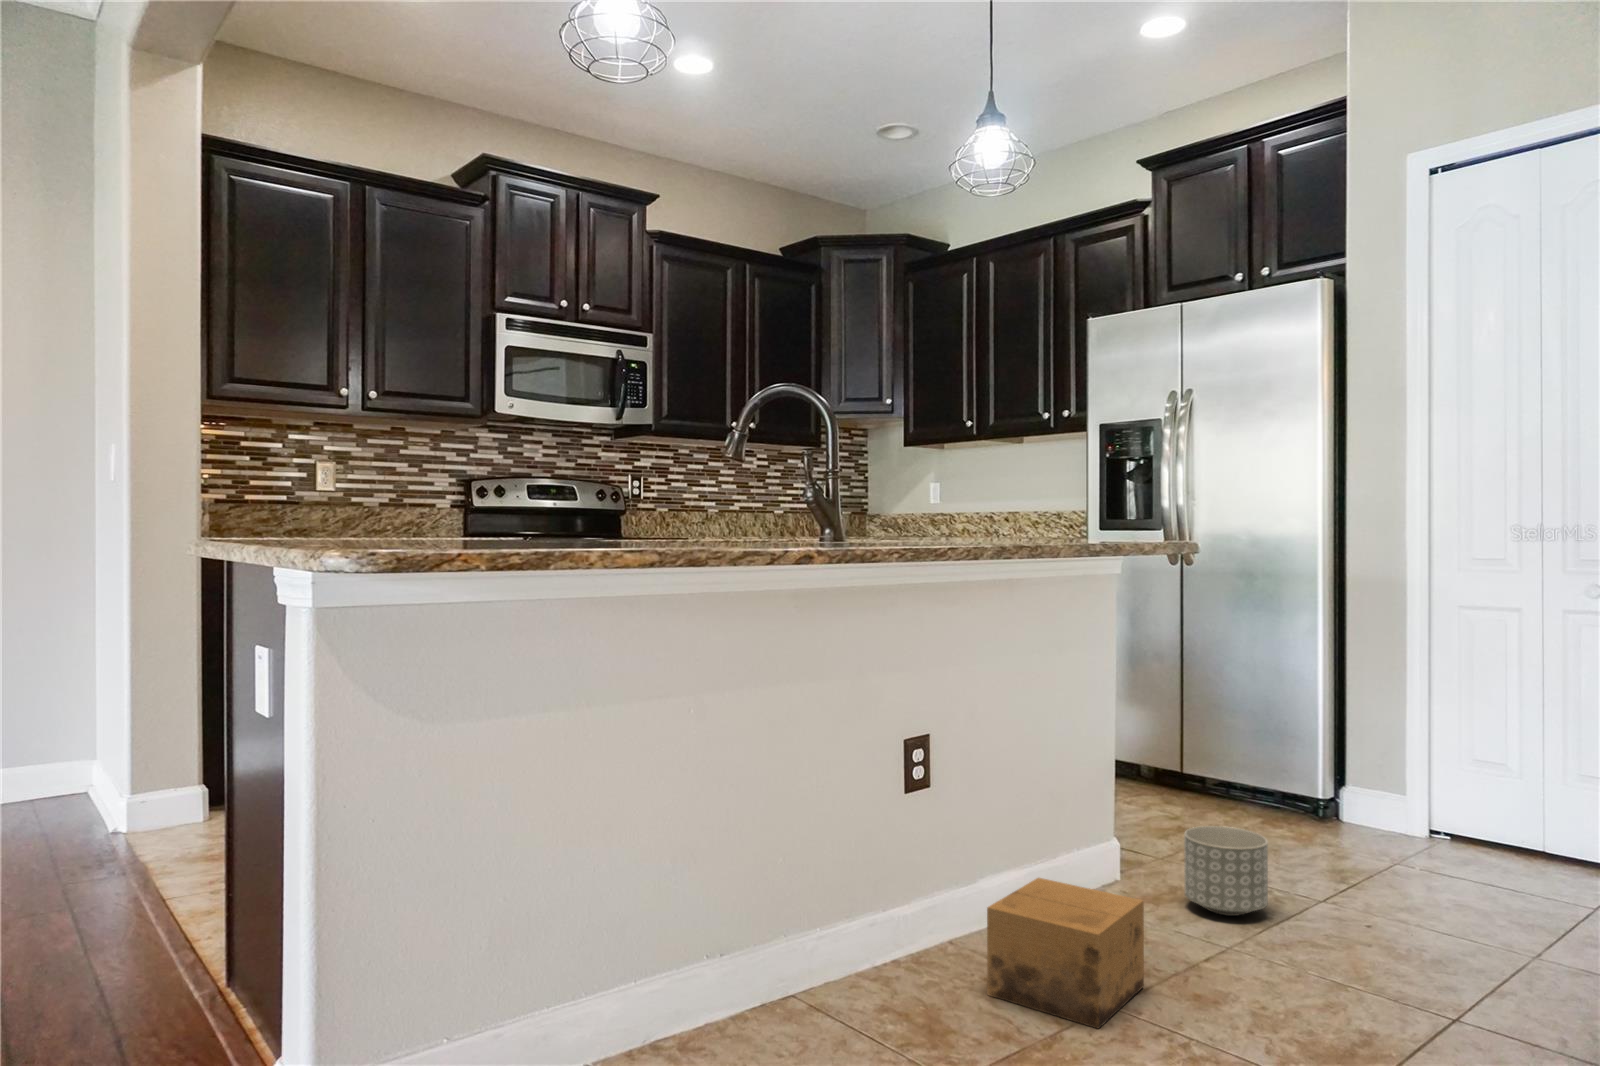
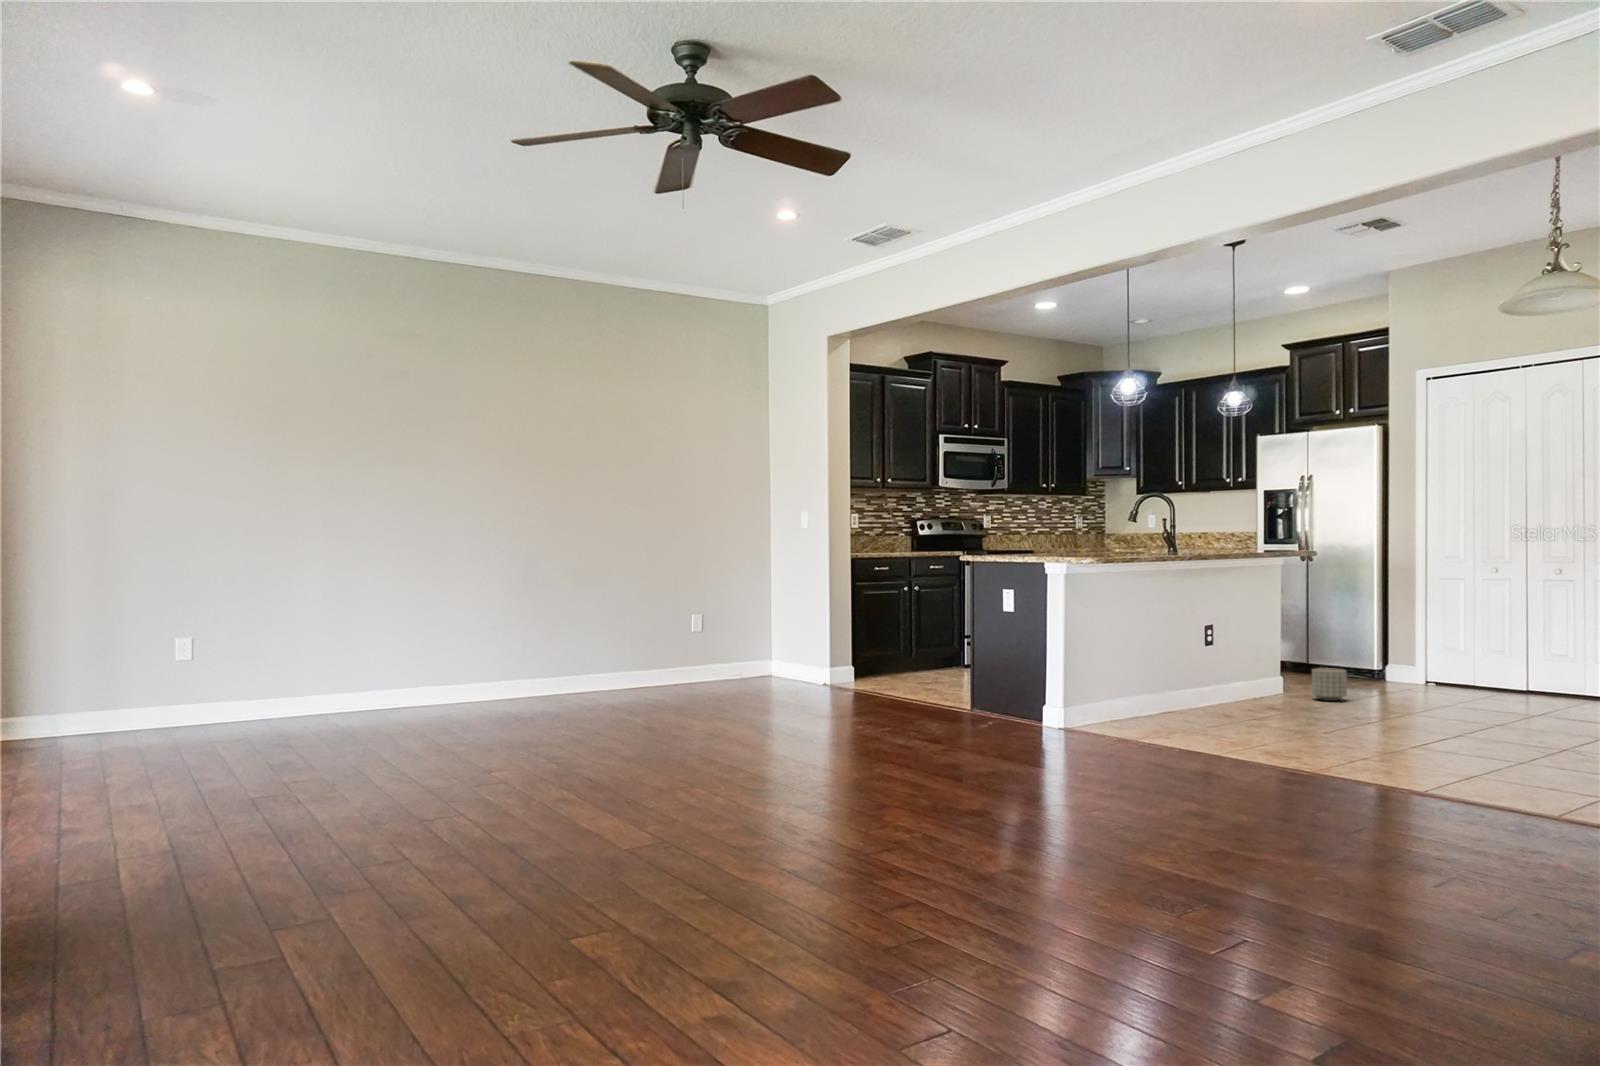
cardboard box: present [987,878,1144,1028] -> none [1241,676,1298,715]

